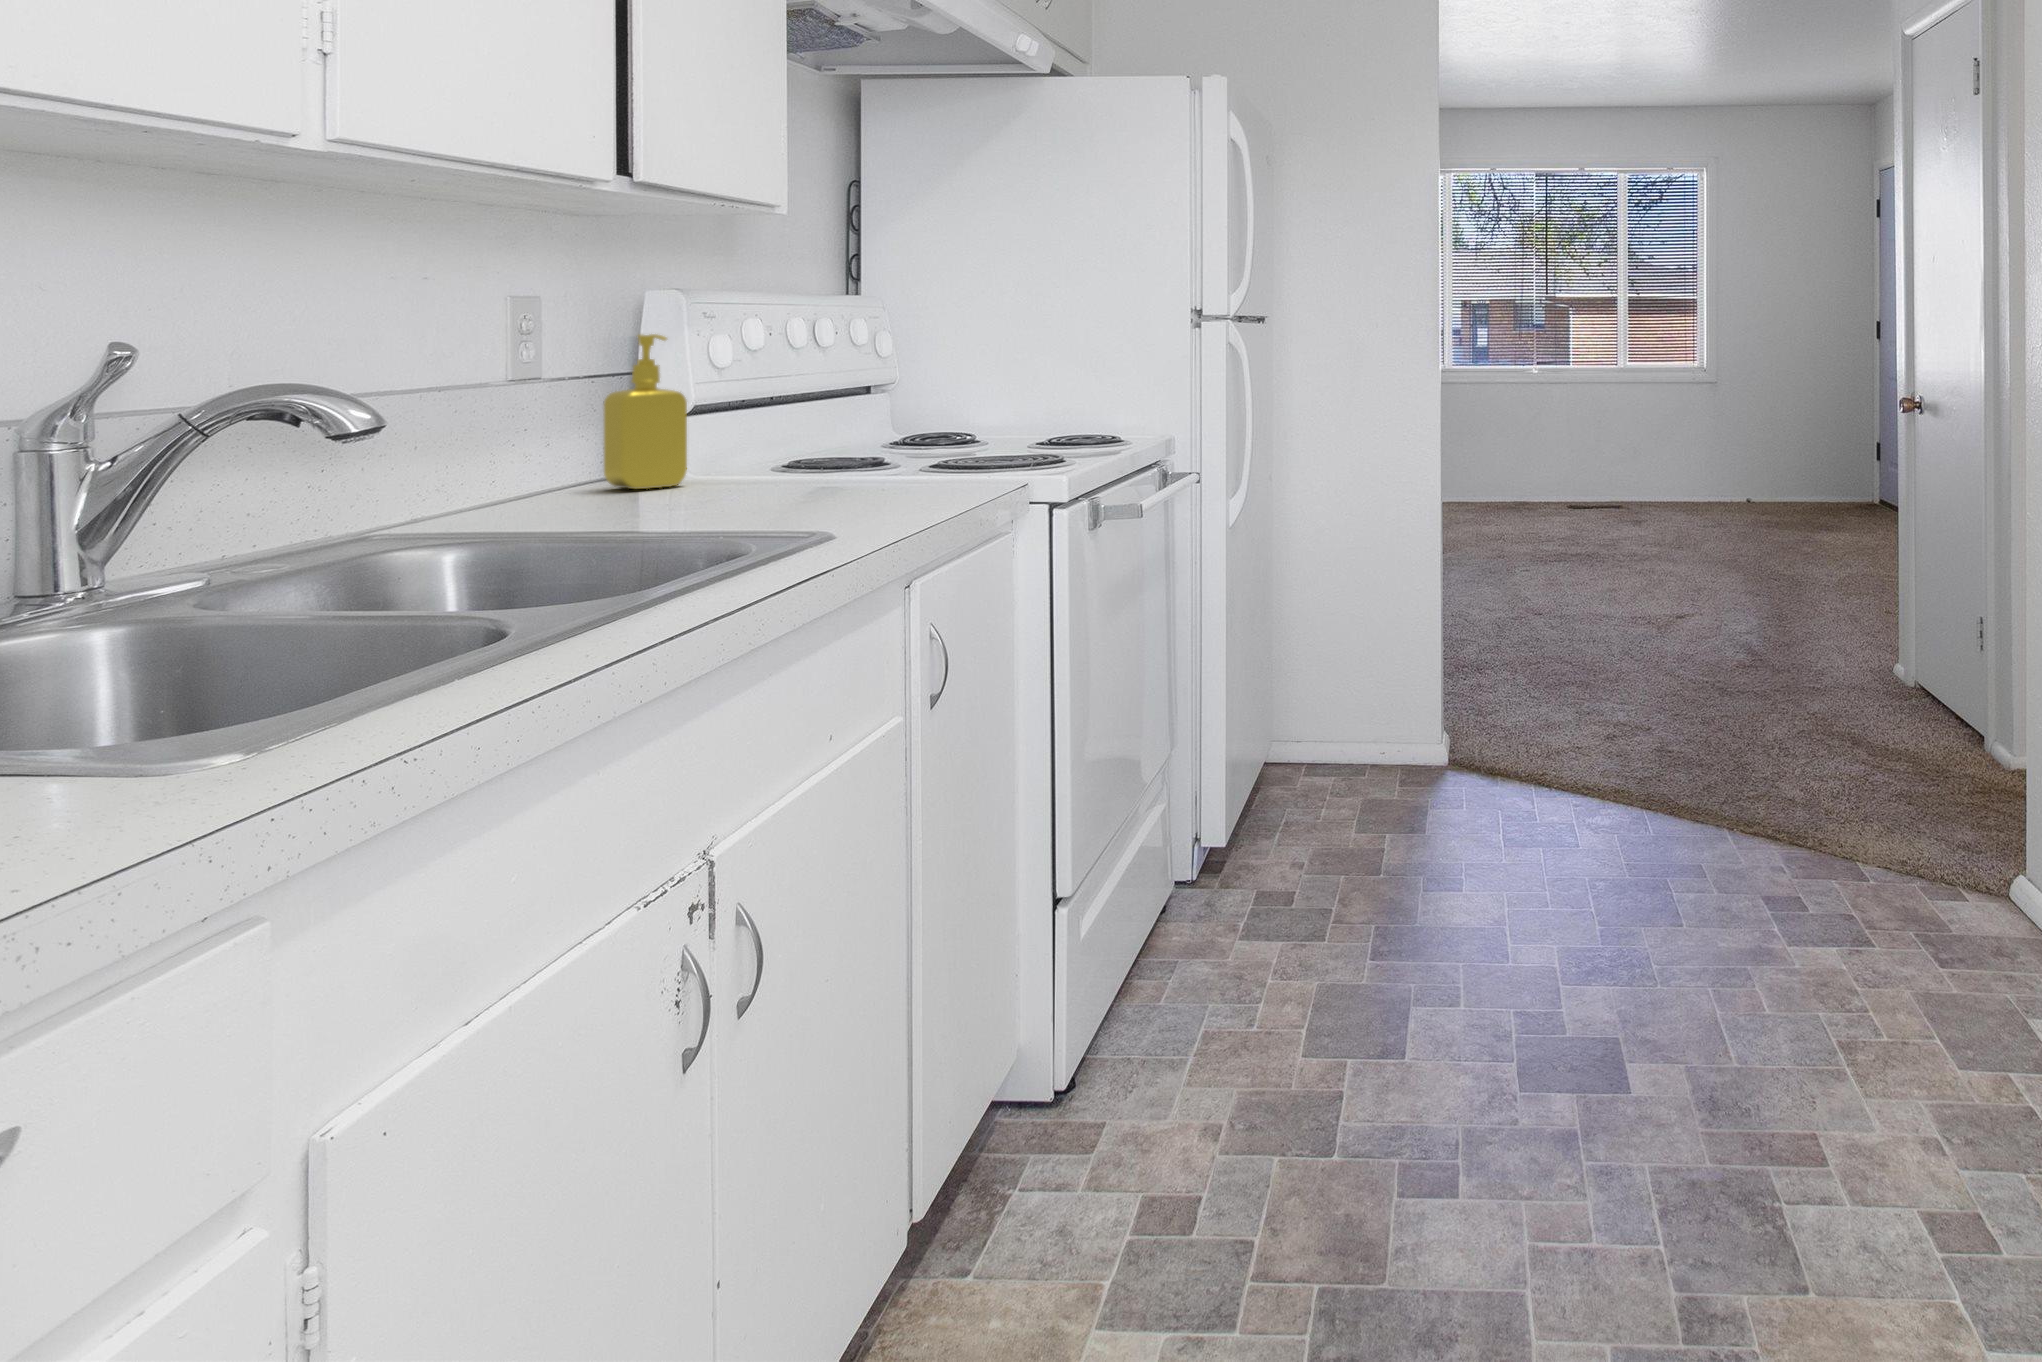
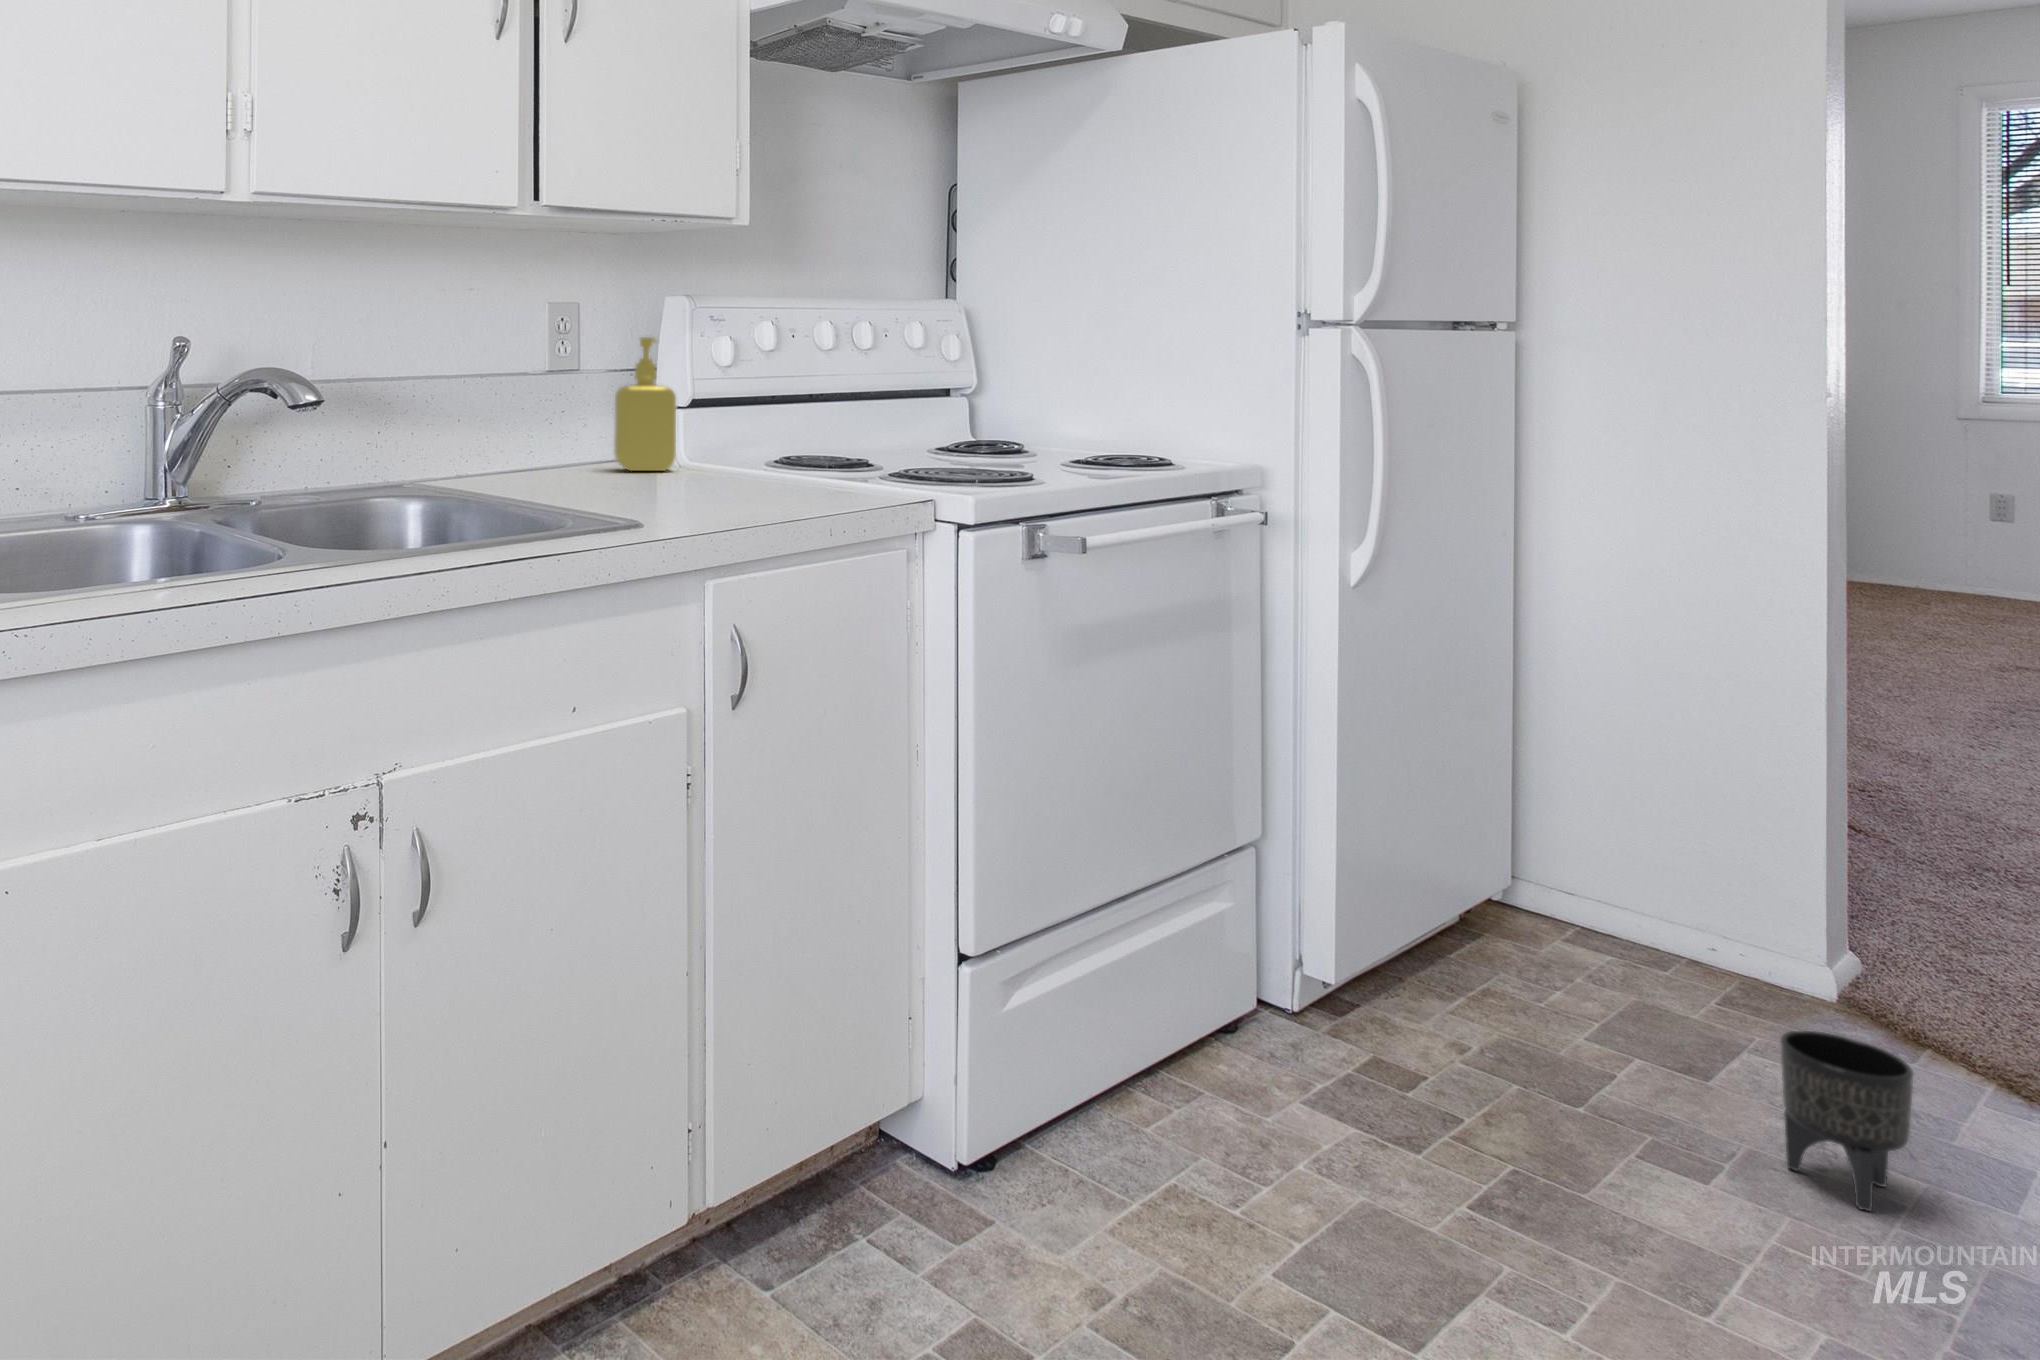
planter: none [1485,778,1548,881] -> present [1780,1031,1914,1211]

